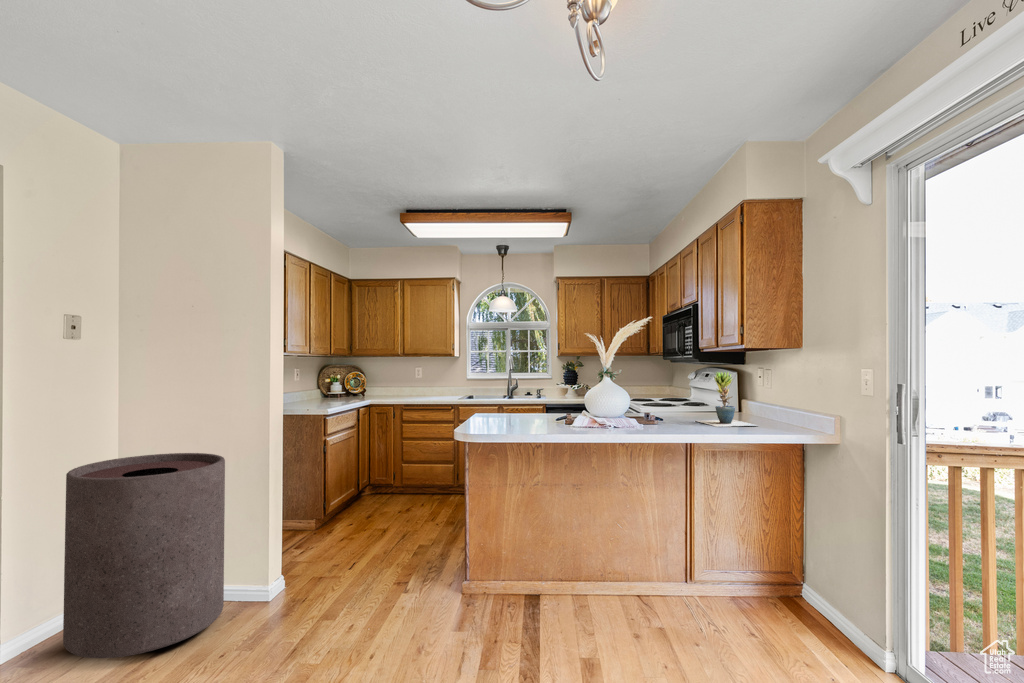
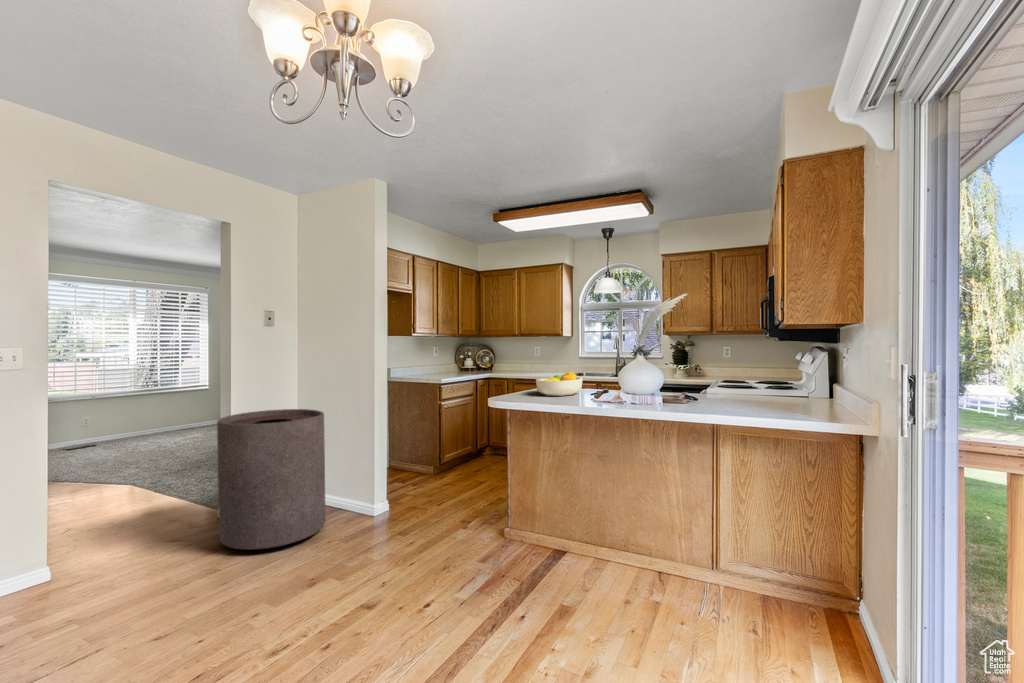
potted plant: present [697,372,757,427] -> none [741,350,807,411]
fruit bowl: none [494,394,538,422] -> present [536,371,583,396]

